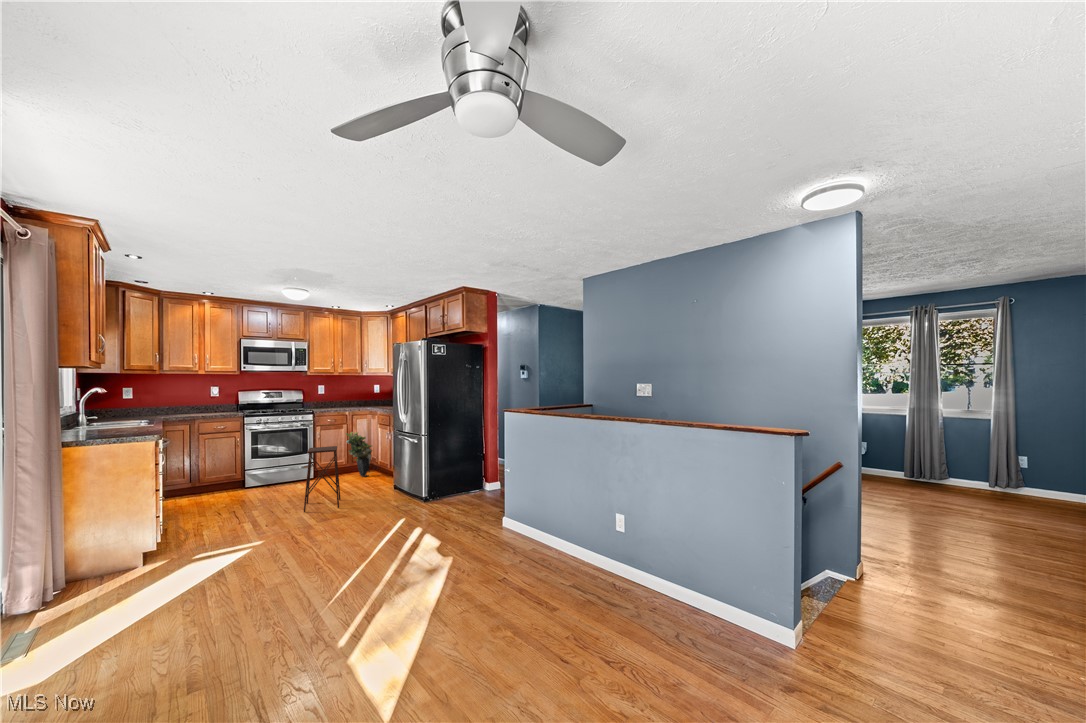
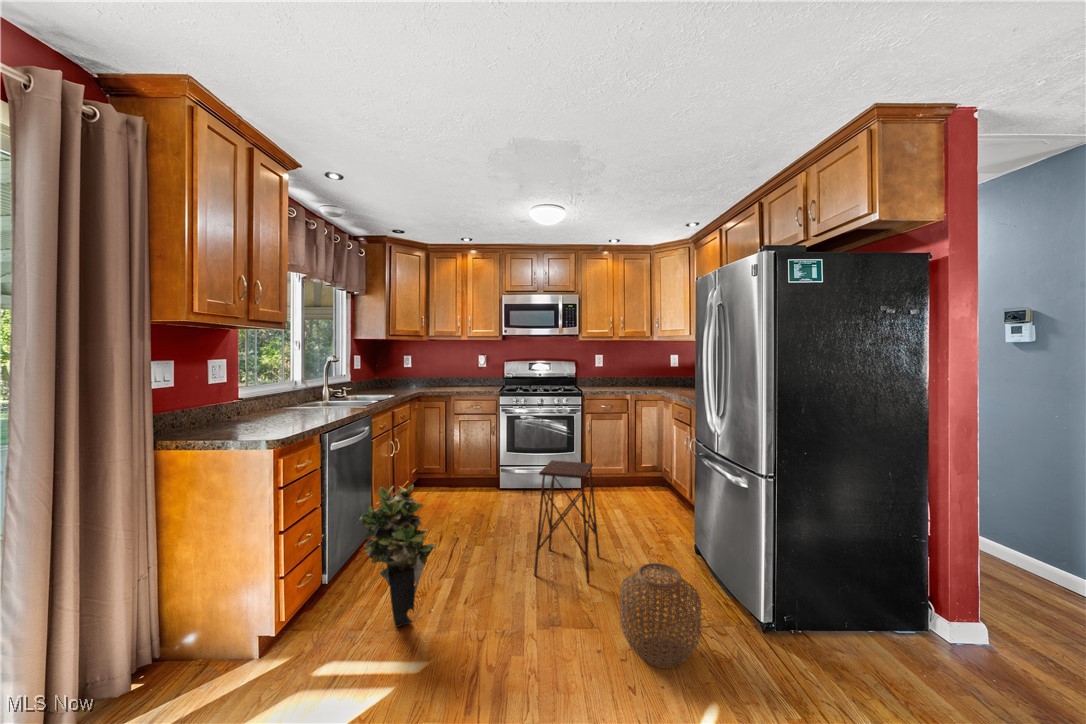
potted plant: present [346,432,372,477] -> present [360,485,435,627]
woven basket: none [363,478,400,519] -> present [619,563,701,668]

